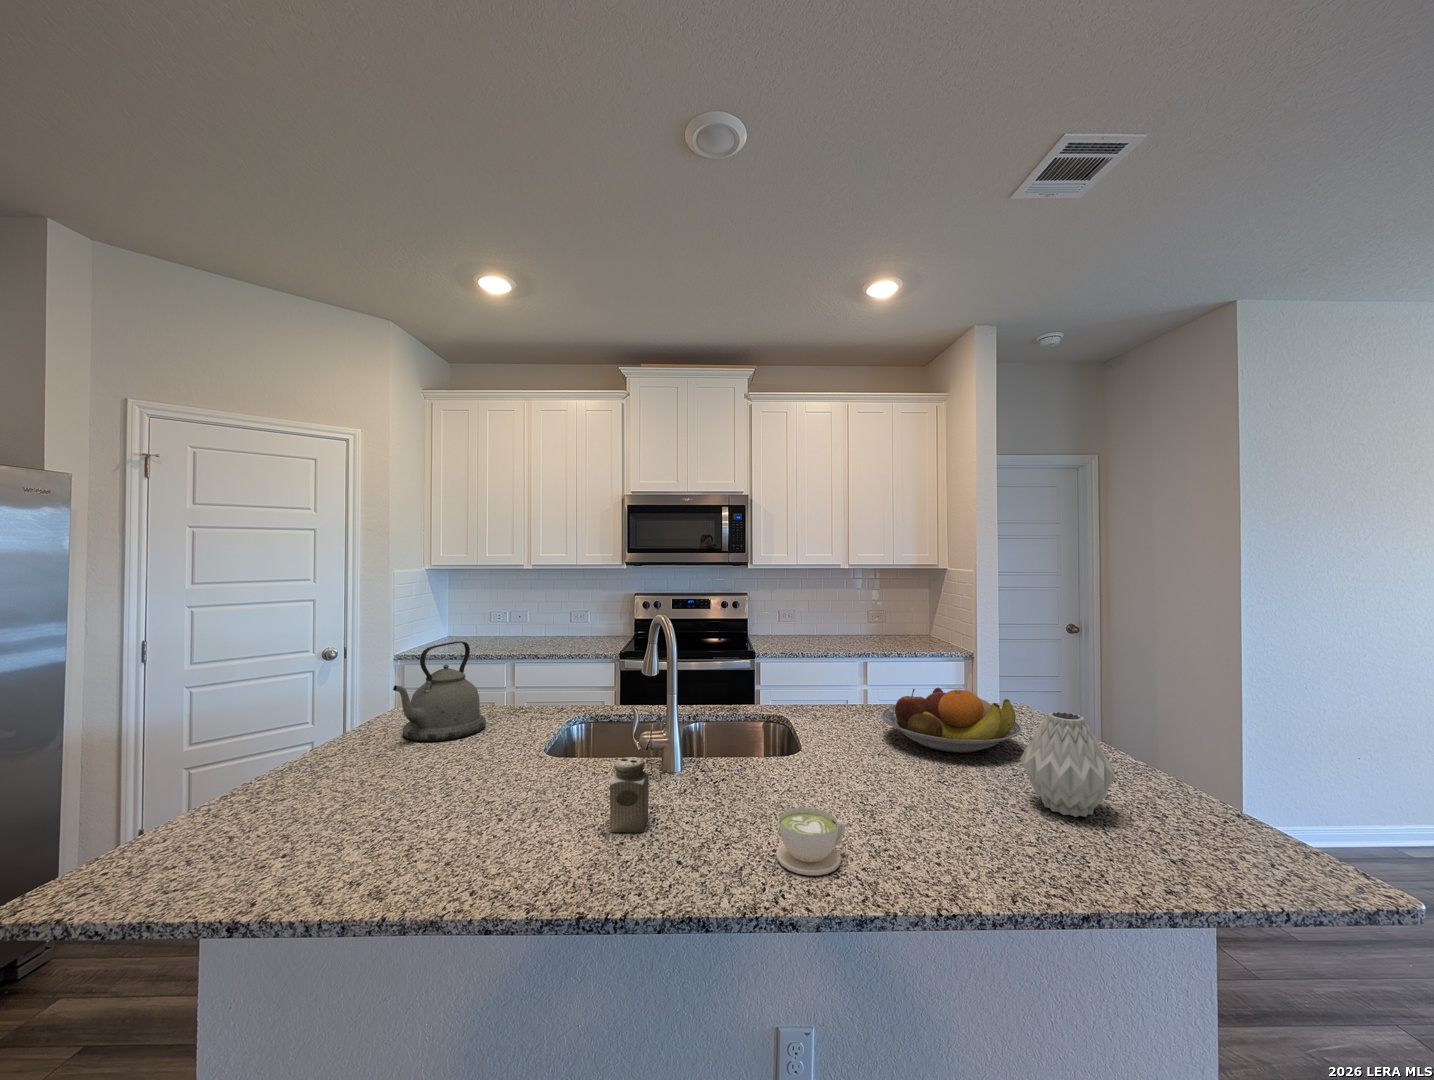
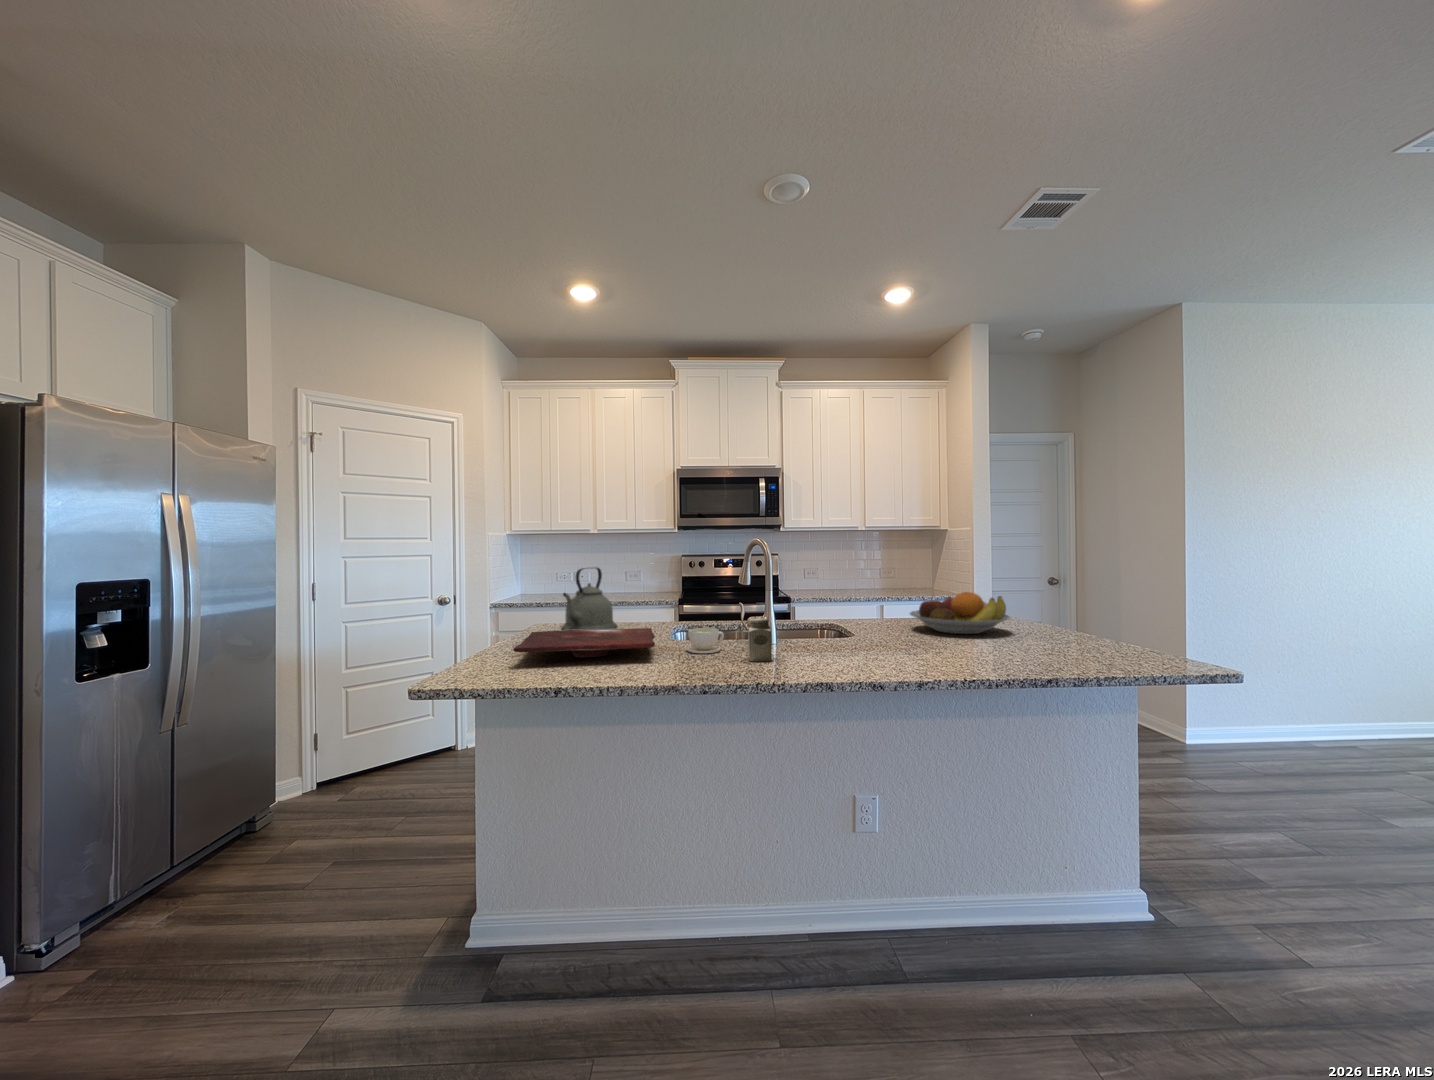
vase: present [1020,711,1115,817] -> none [1010,590,1071,653]
cutting board: none [229,749,499,819] -> present [513,628,655,657]
coffee cup: present [776,808,845,875] -> present [687,628,724,653]

